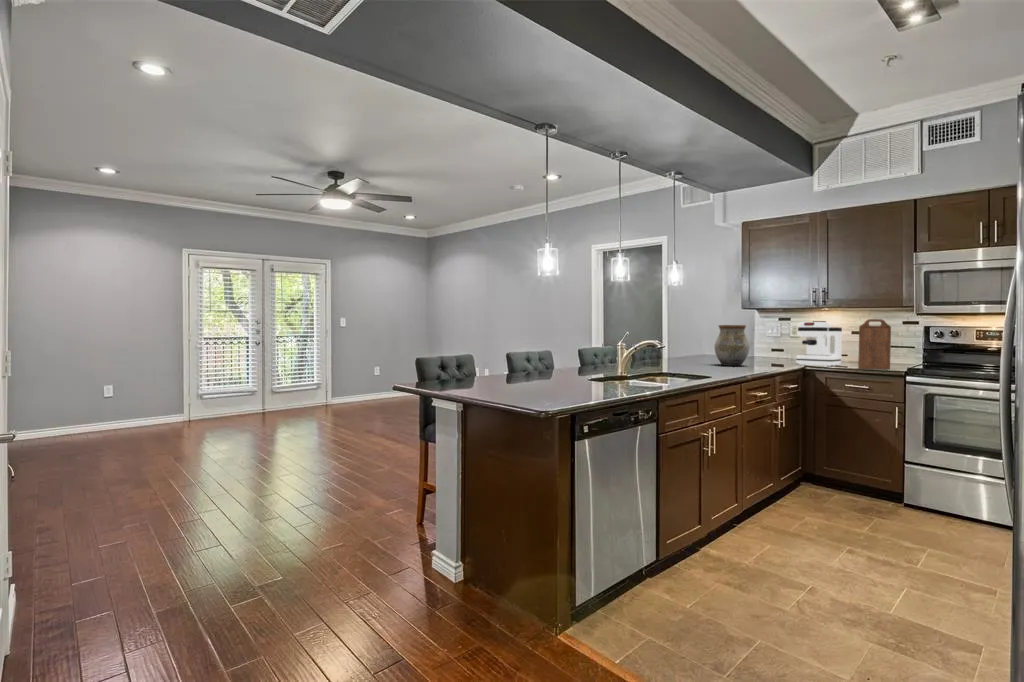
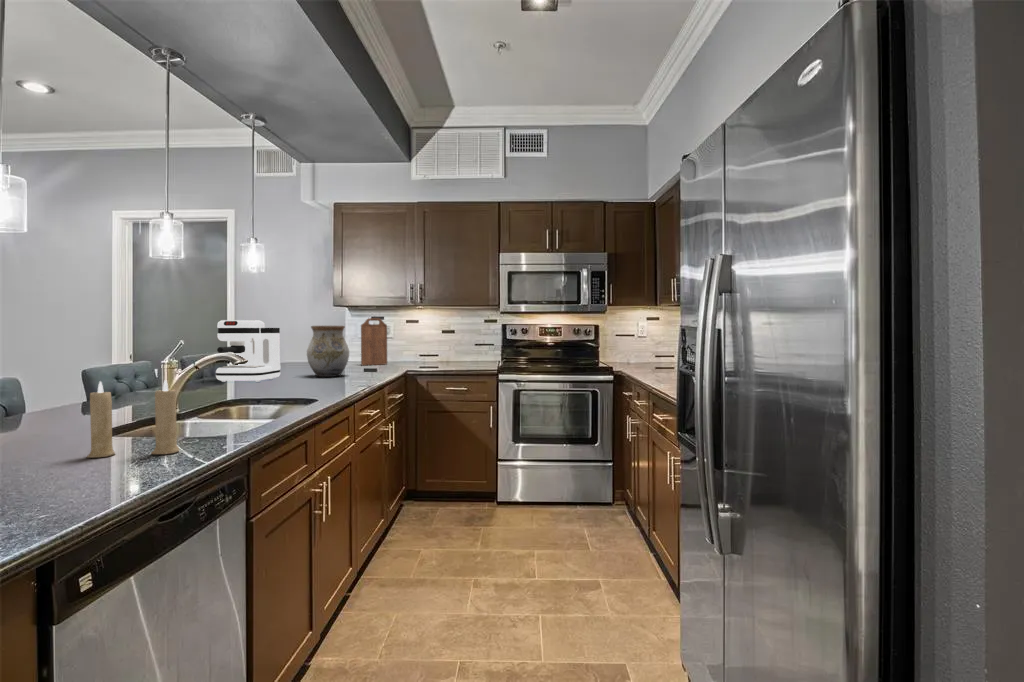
cutting board: present [858,319,891,369] -> present [361,318,387,365]
coffee maker: present [796,322,842,366] -> present [216,320,280,382]
candle: none [583,349,624,391] -> present [87,380,179,458]

